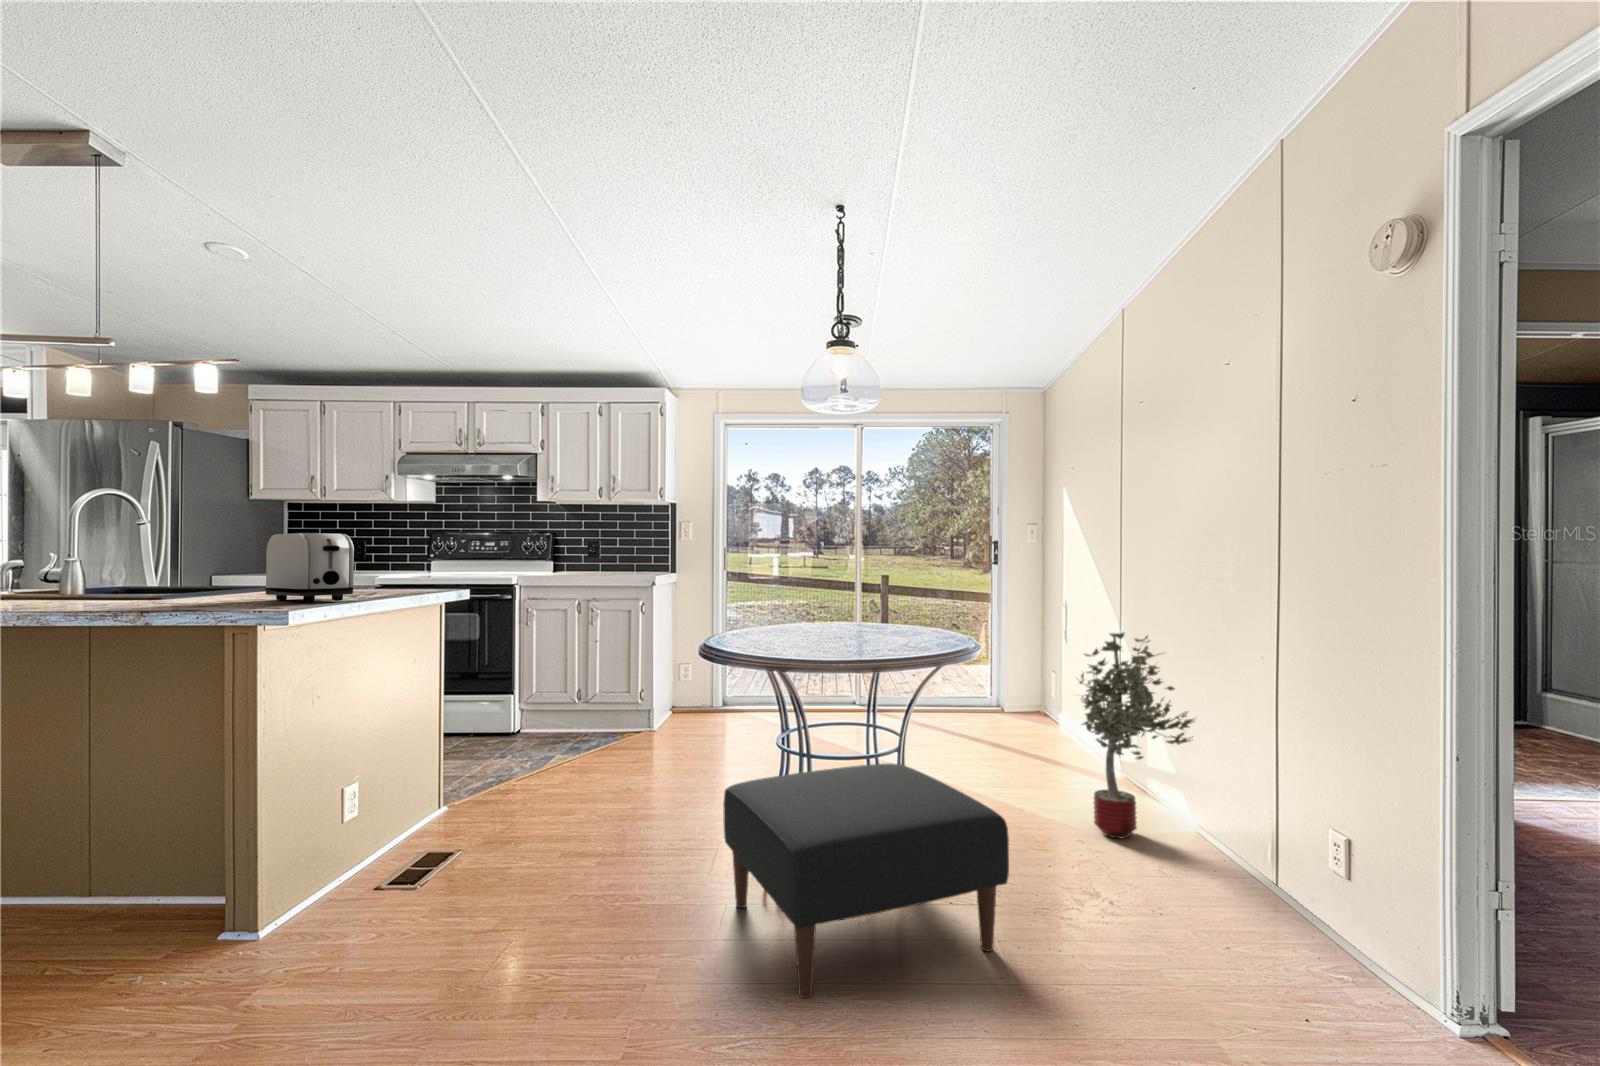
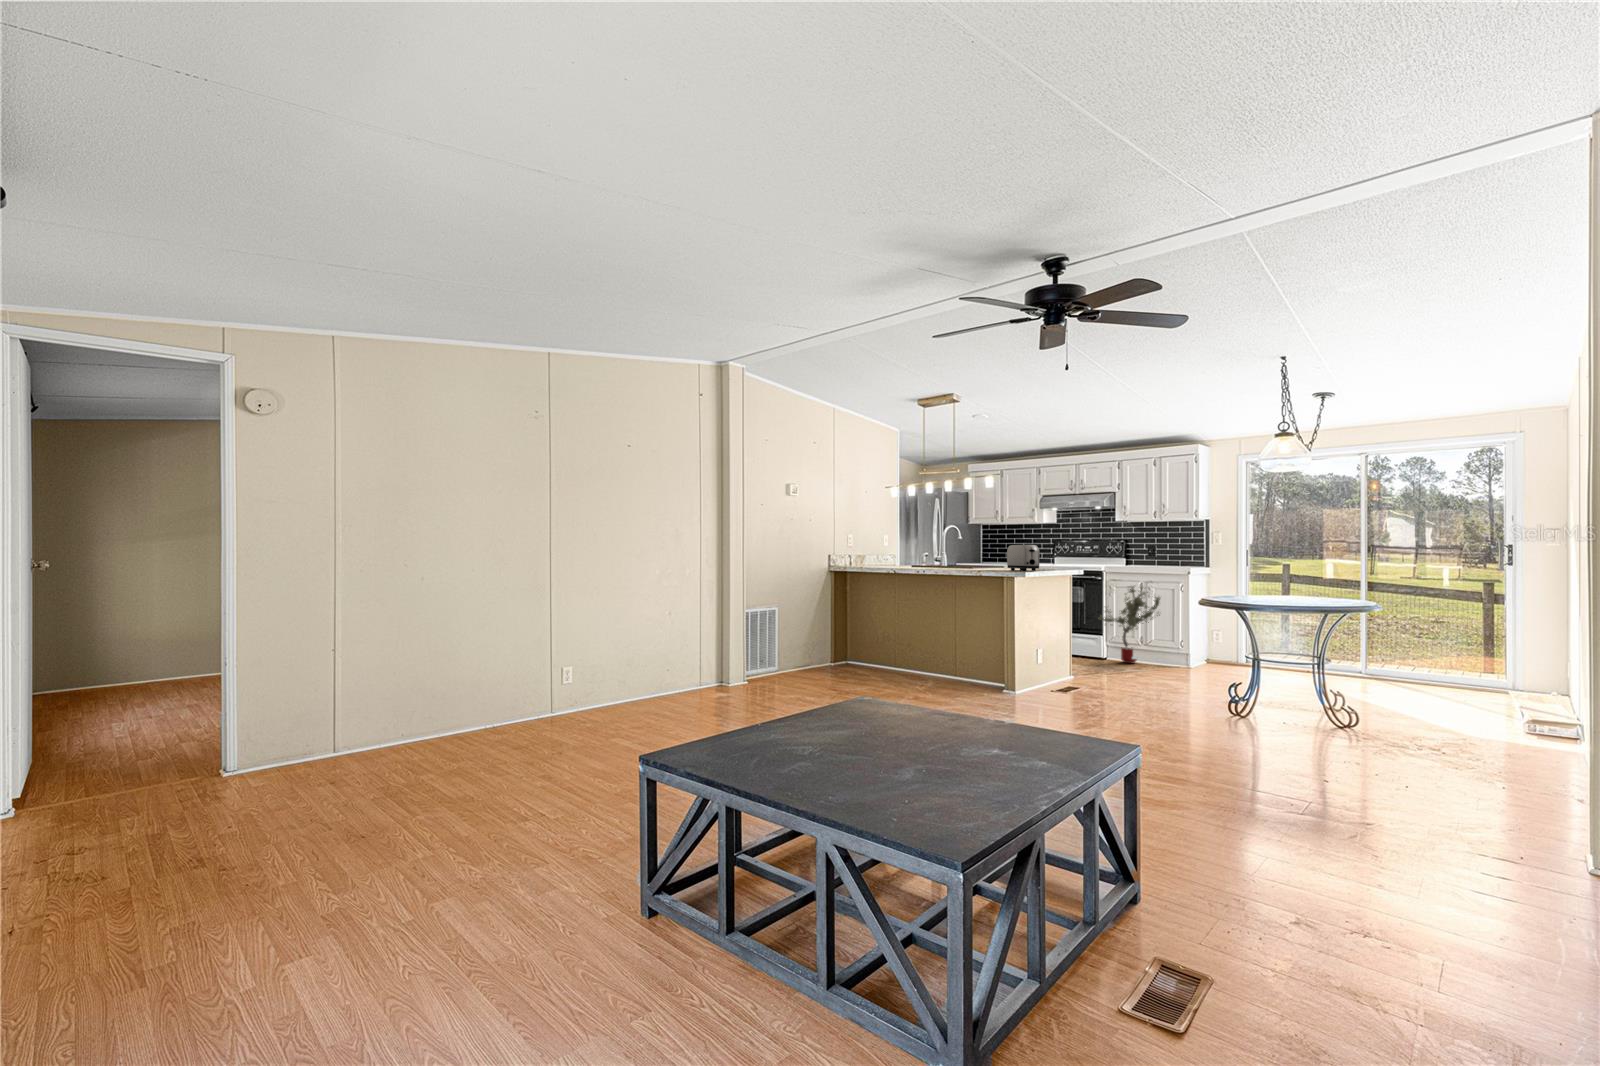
potted tree: present [1080,633,1194,838] -> present [1100,586,1160,664]
ottoman: present [723,763,1009,998] -> none [1197,656,1330,733]

